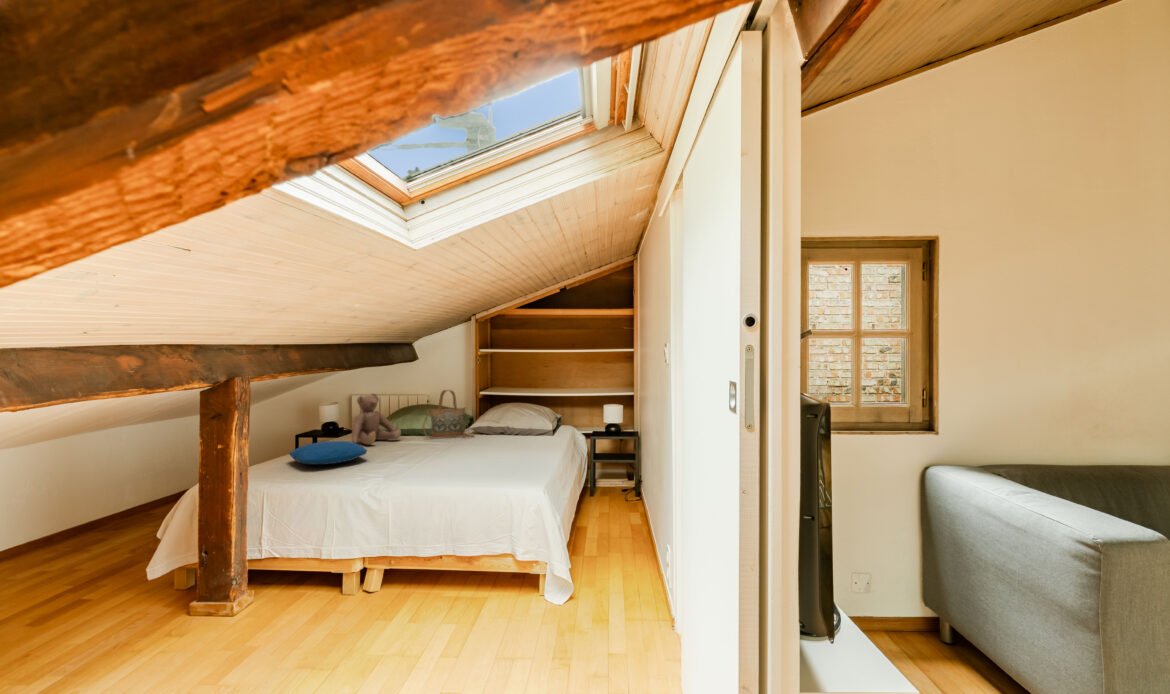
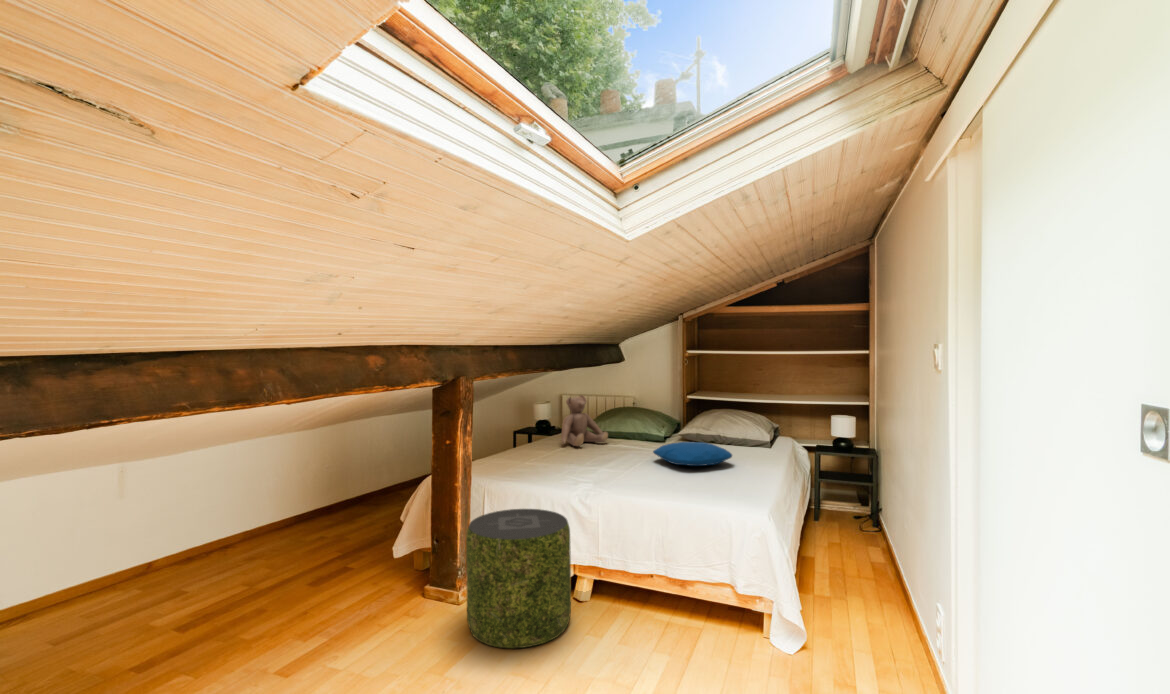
handbag: present [423,390,474,439] -> none [629,393,683,445]
pillow: present [289,441,367,464] -> present [653,442,732,466]
pouf: none [243,507,359,648] -> present [466,509,571,648]

